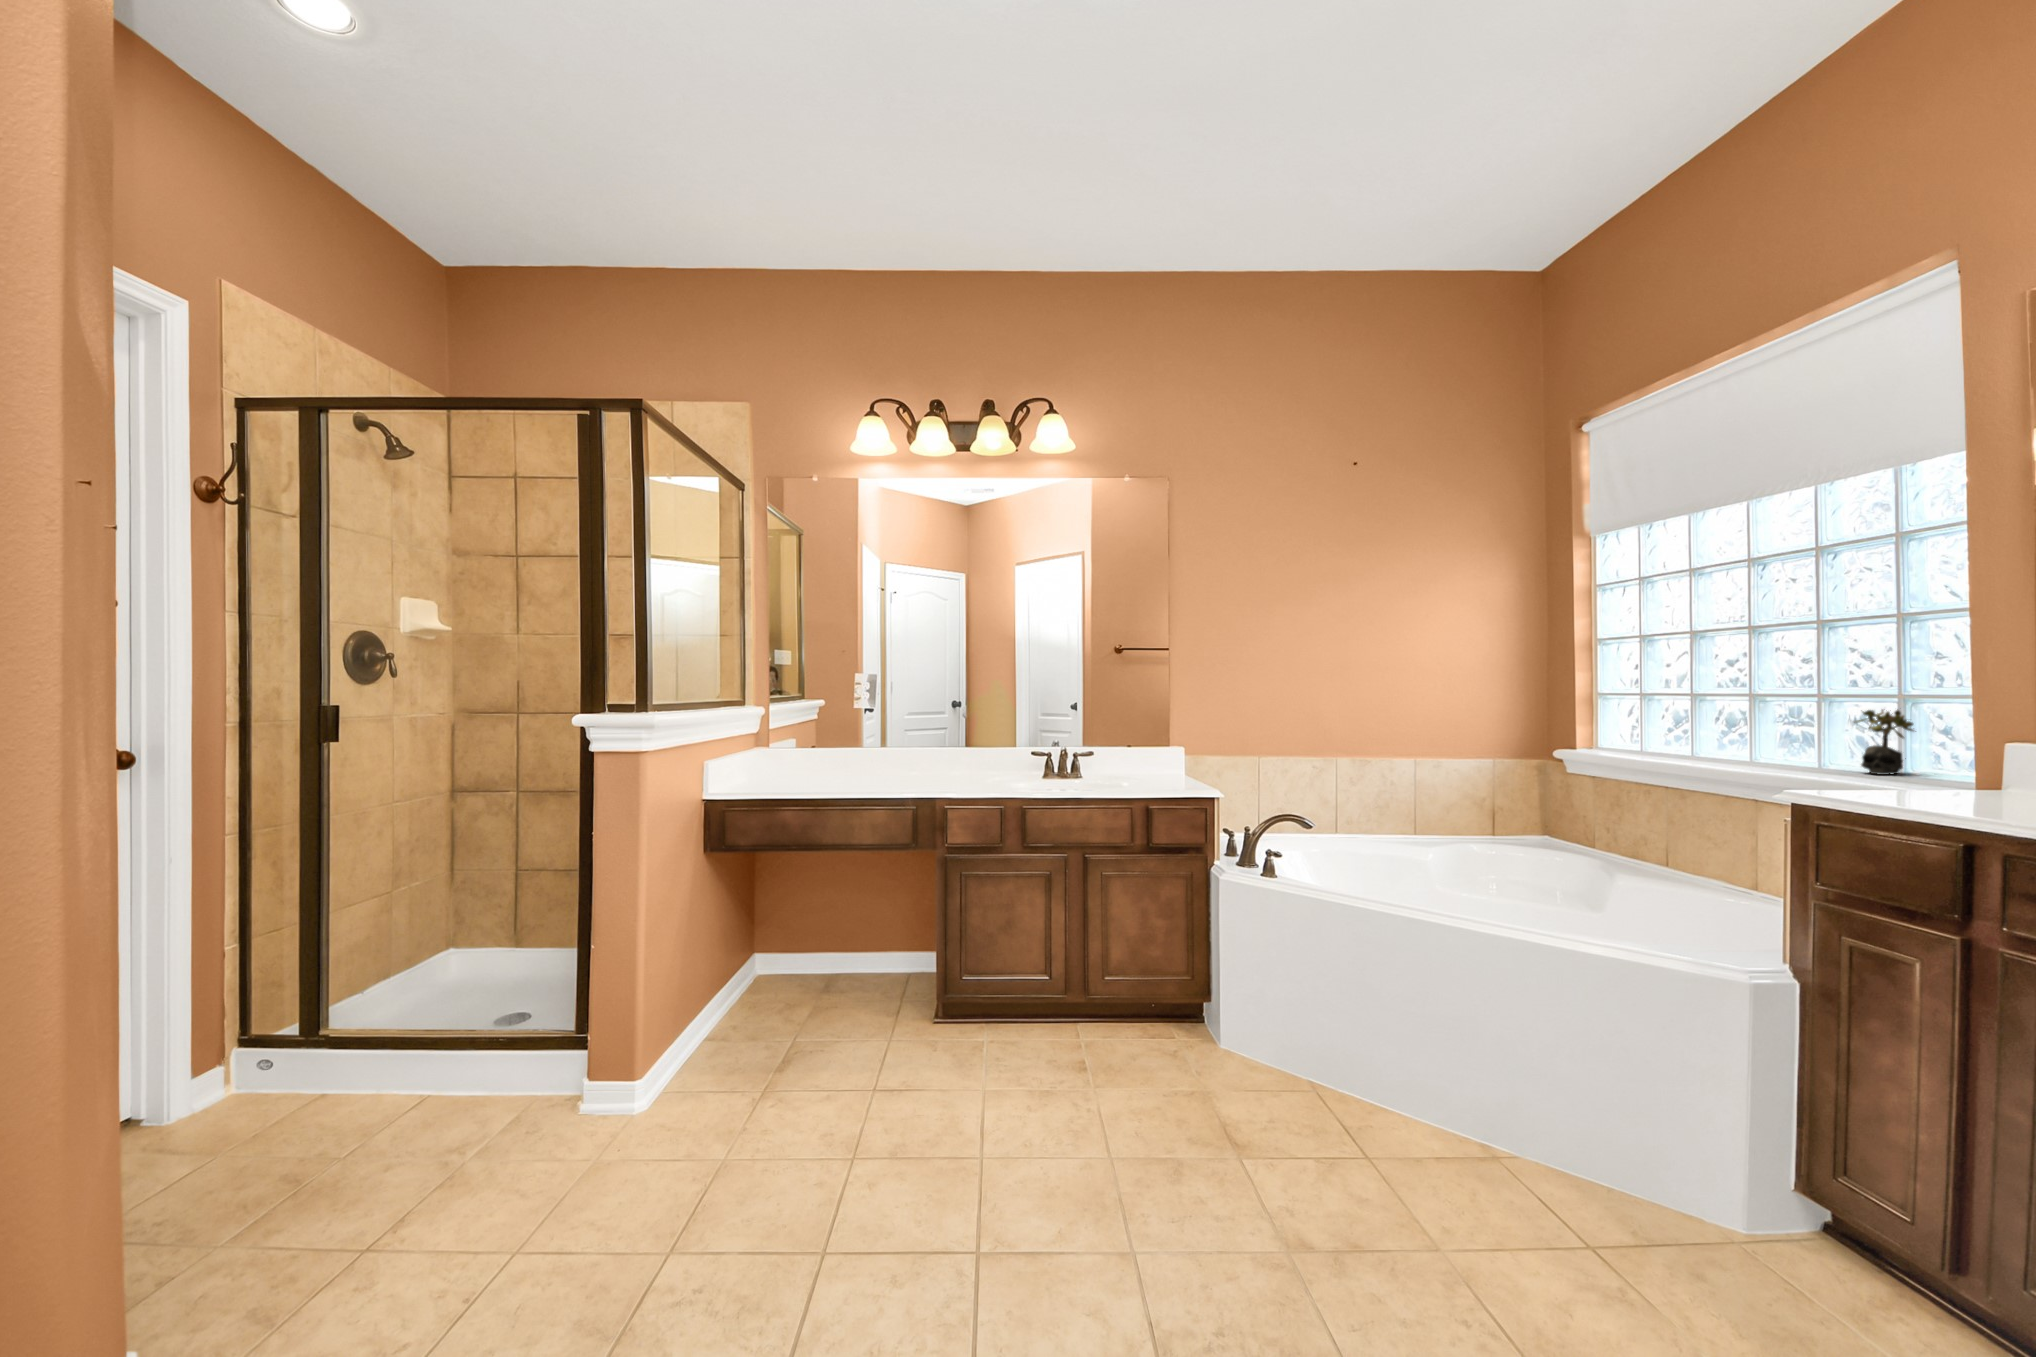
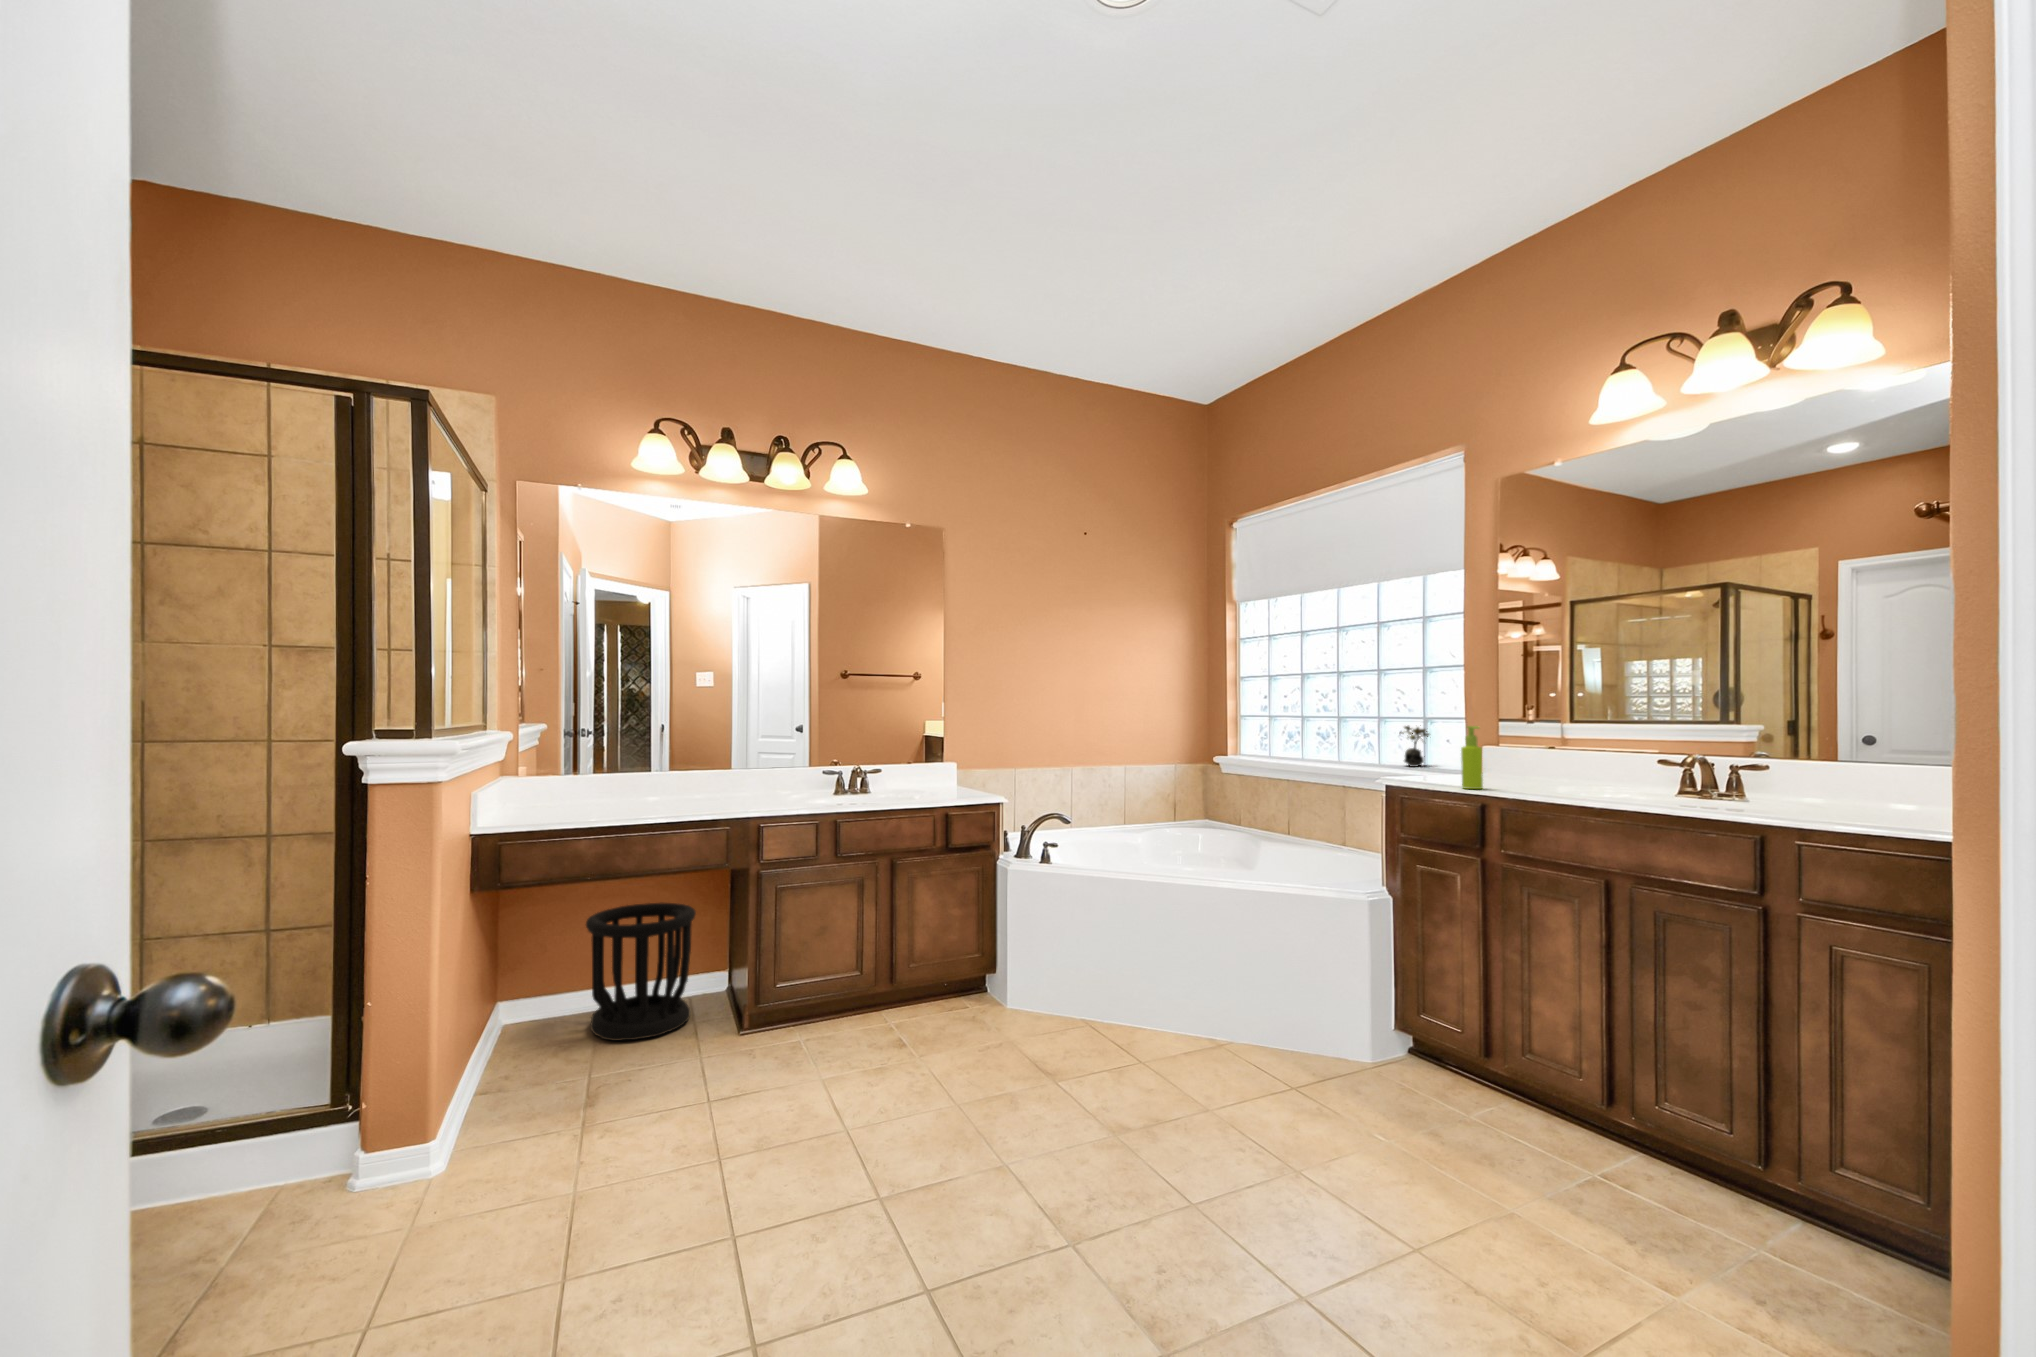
soap dispenser: none [1929,707,1977,816] -> present [1461,726,1483,789]
wastebasket: none [799,875,900,1006] -> present [586,903,696,1041]

